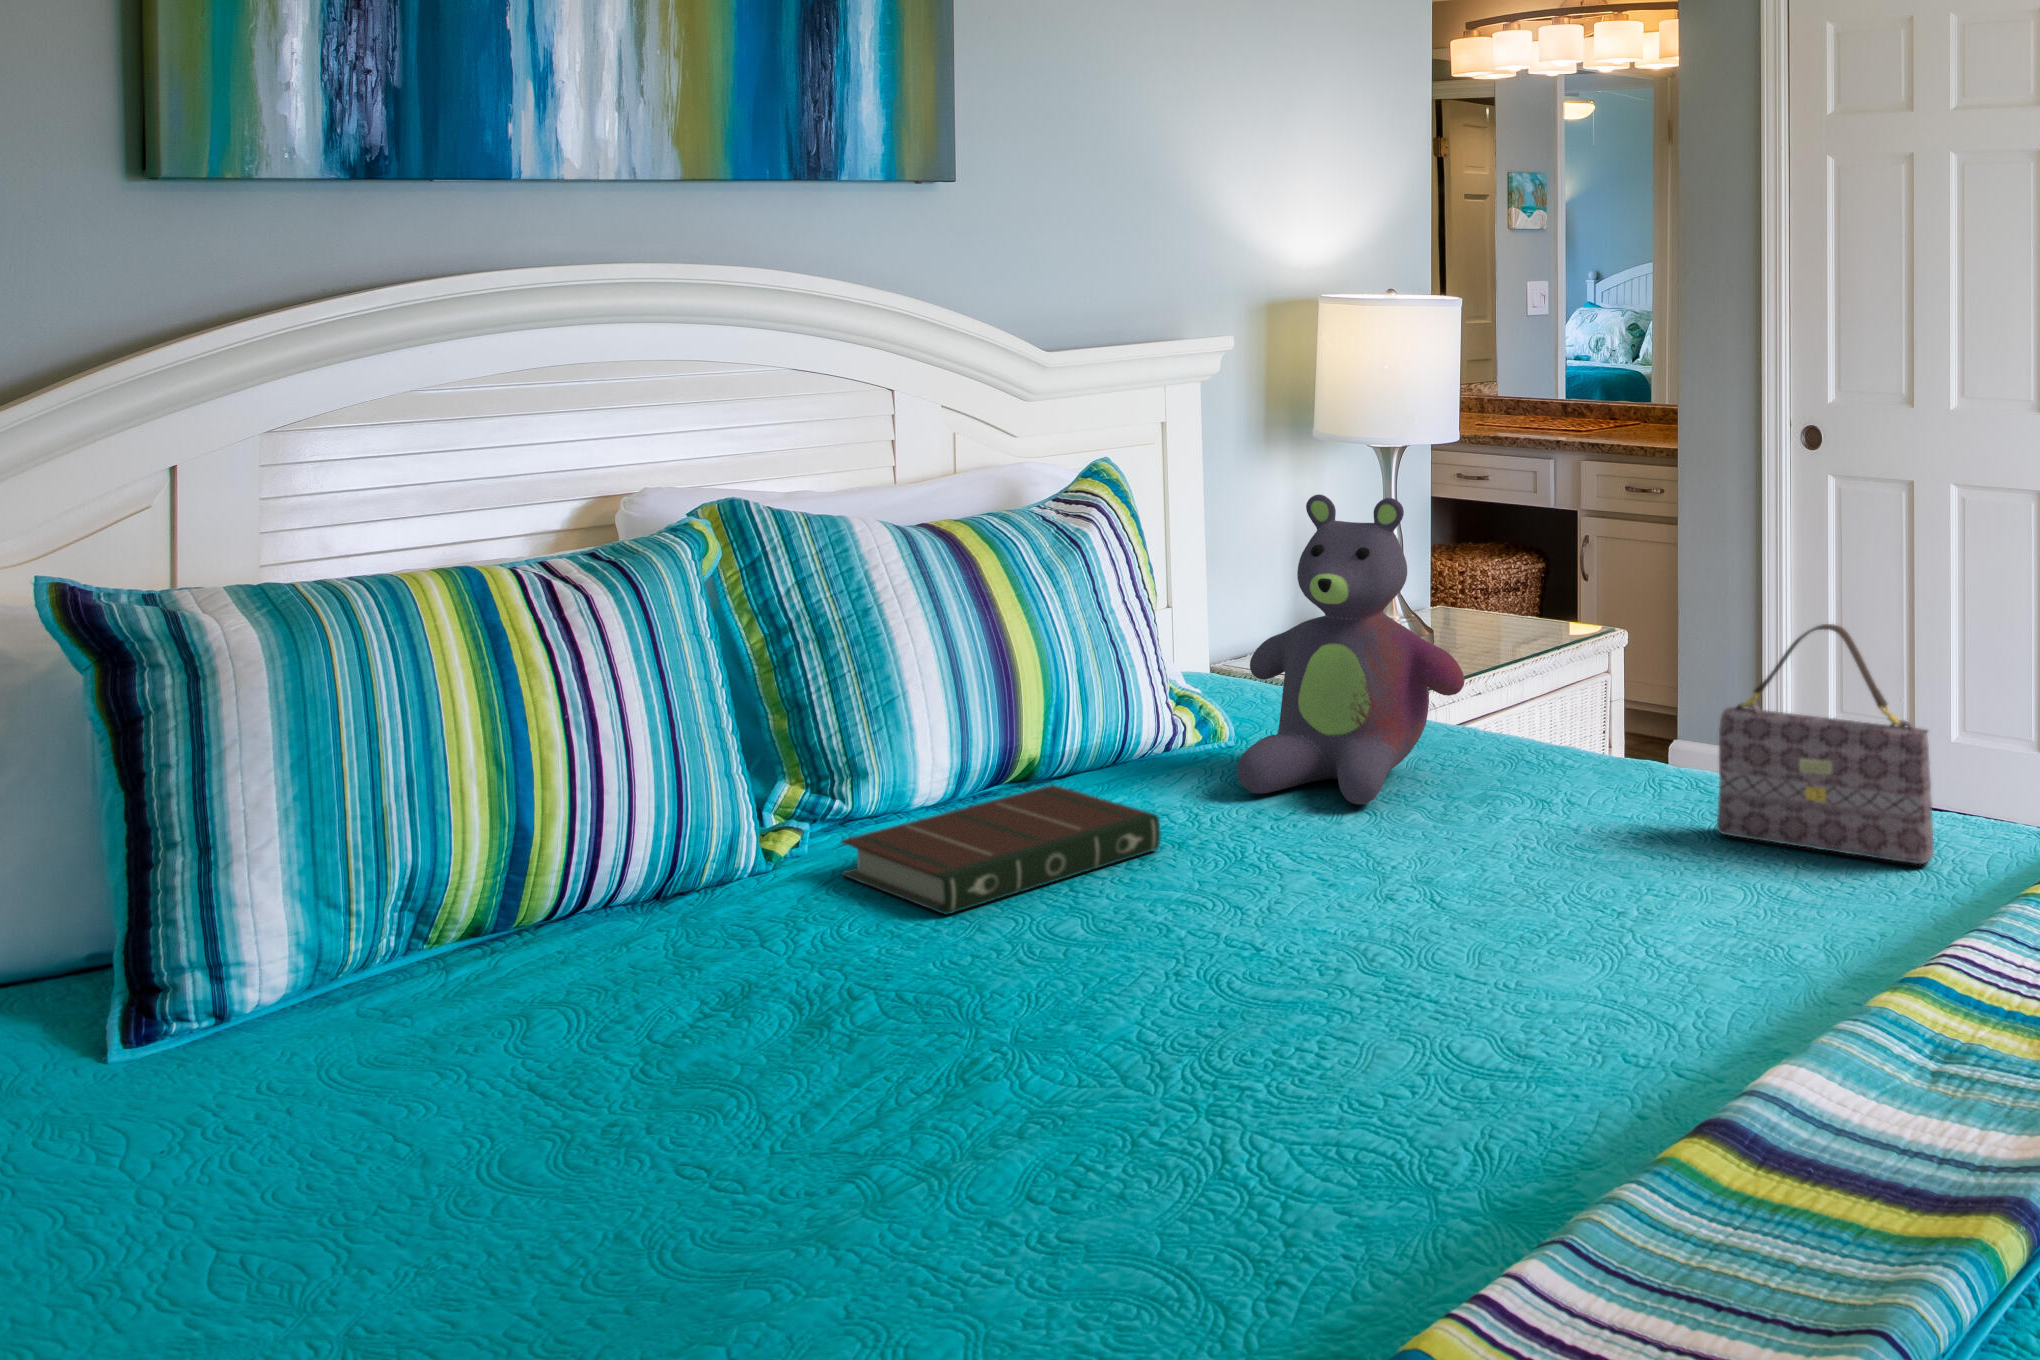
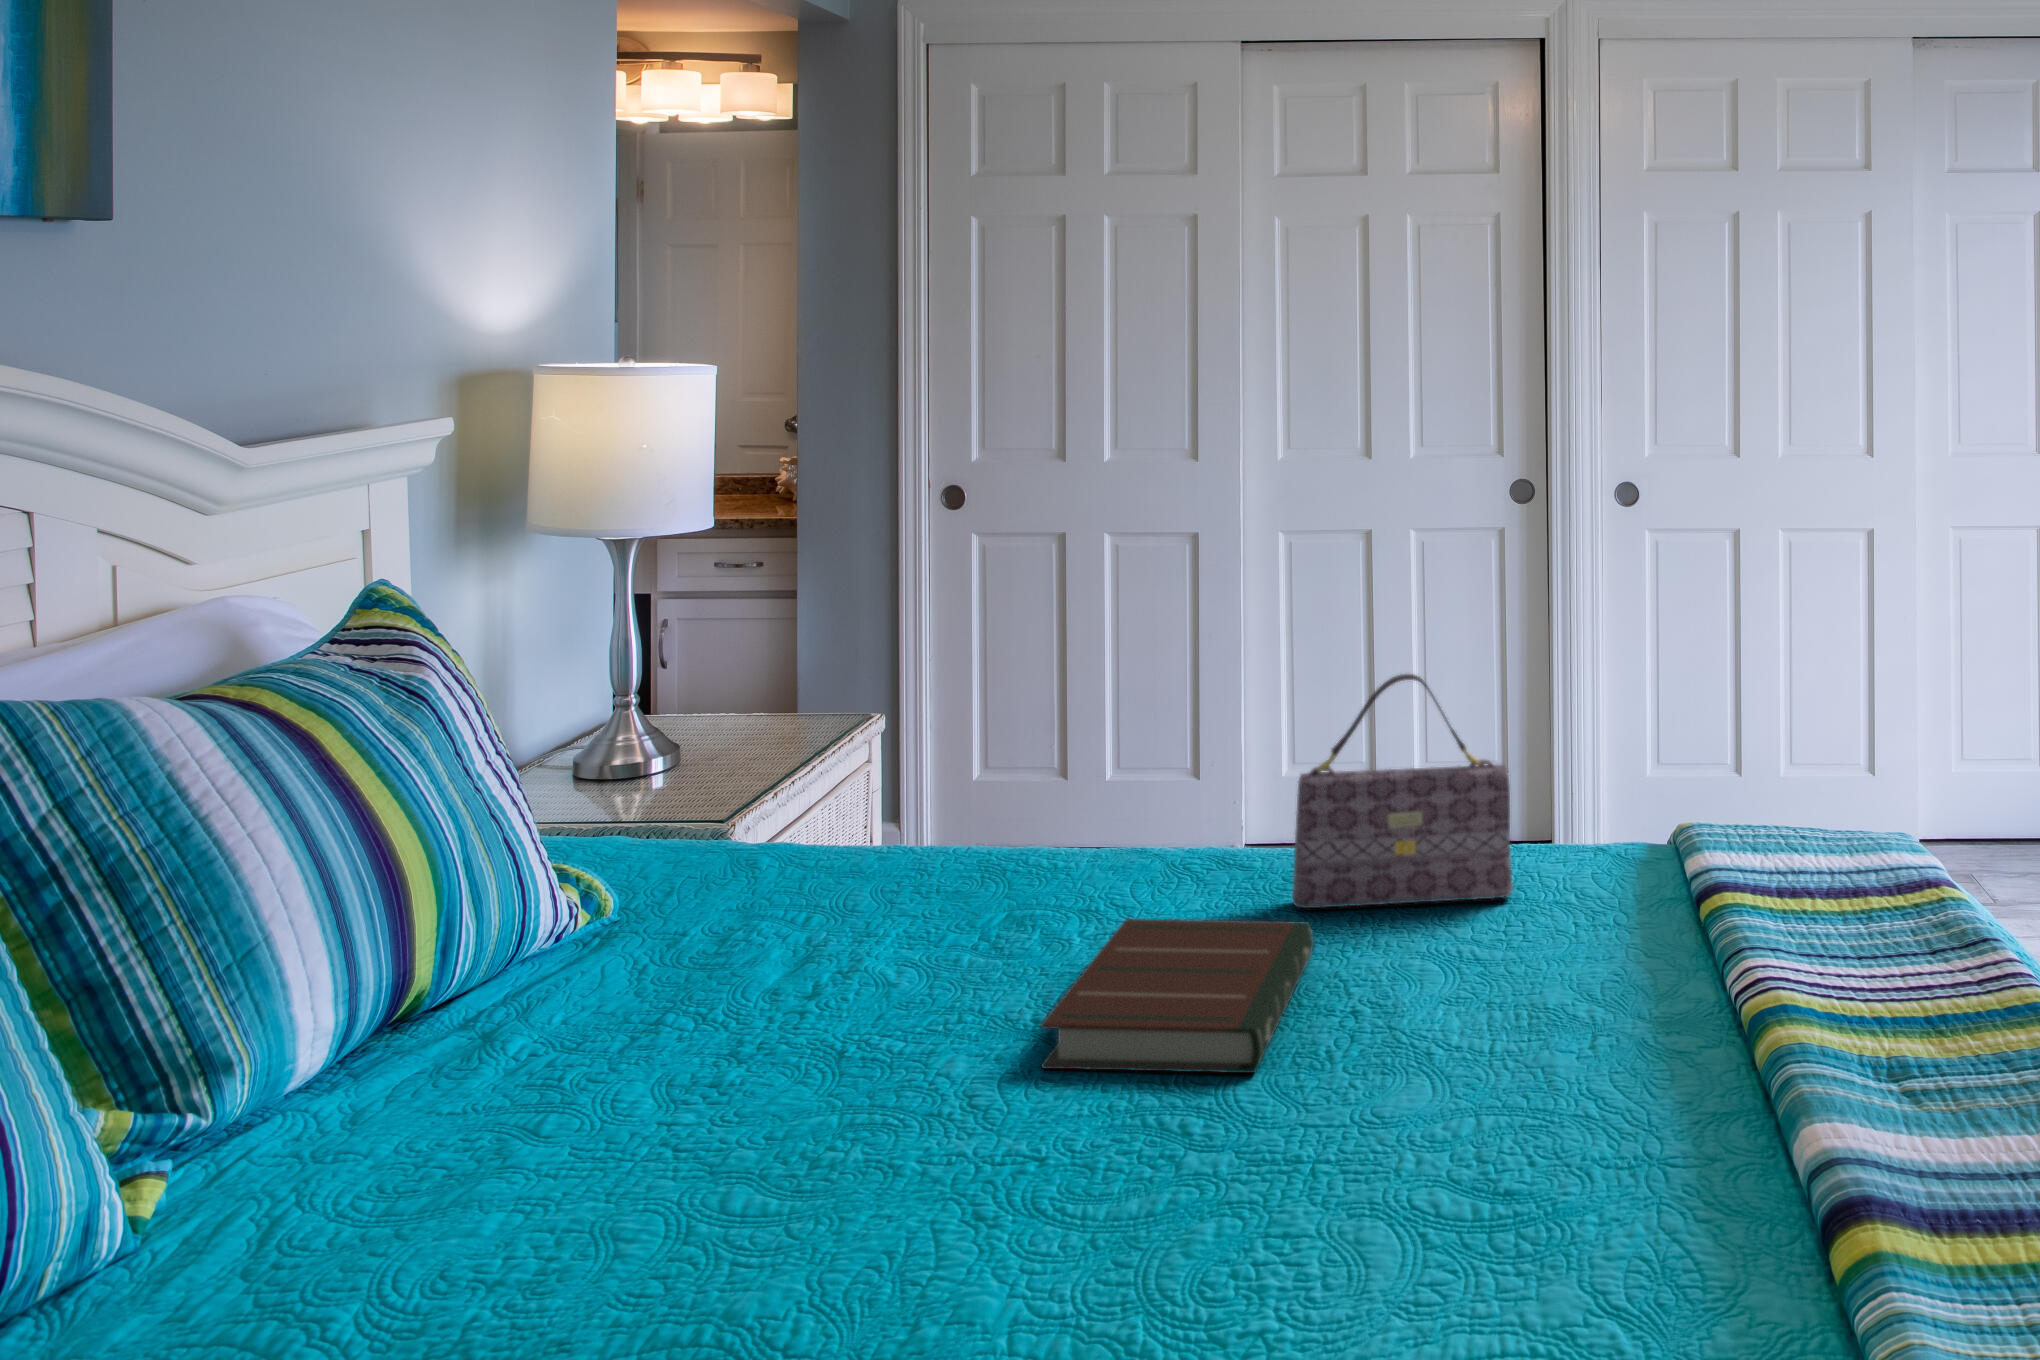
stuffed bear: present [1237,495,1465,805] -> none [676,592,969,975]
book: present [842,785,1160,914] -> present [1041,919,1314,1073]

